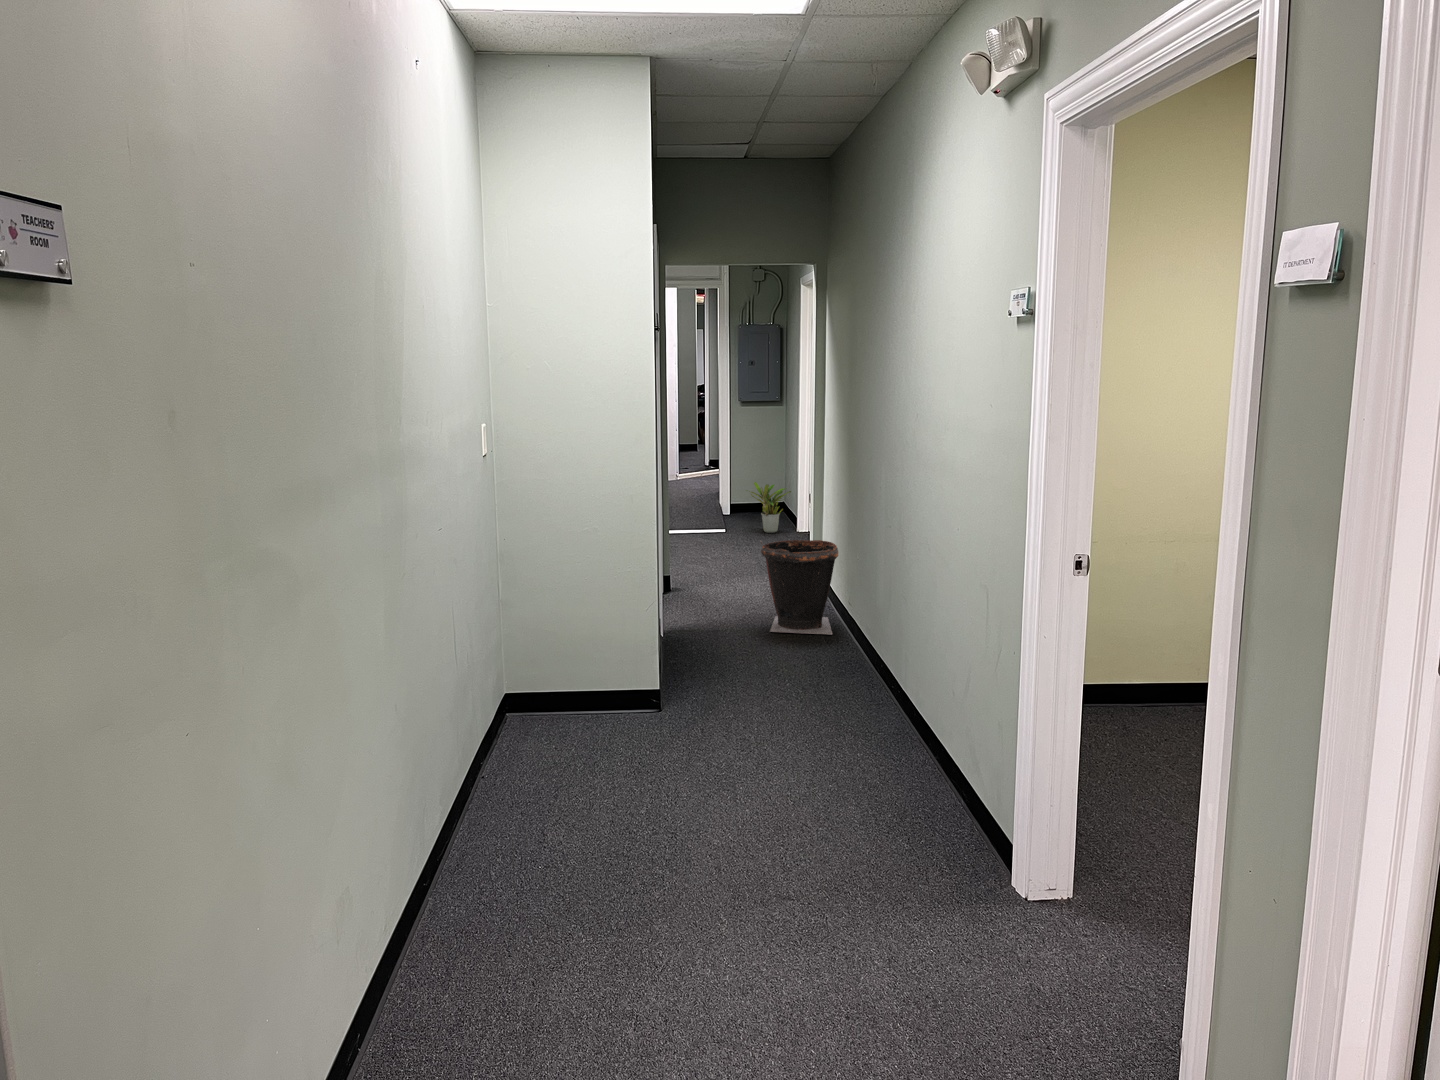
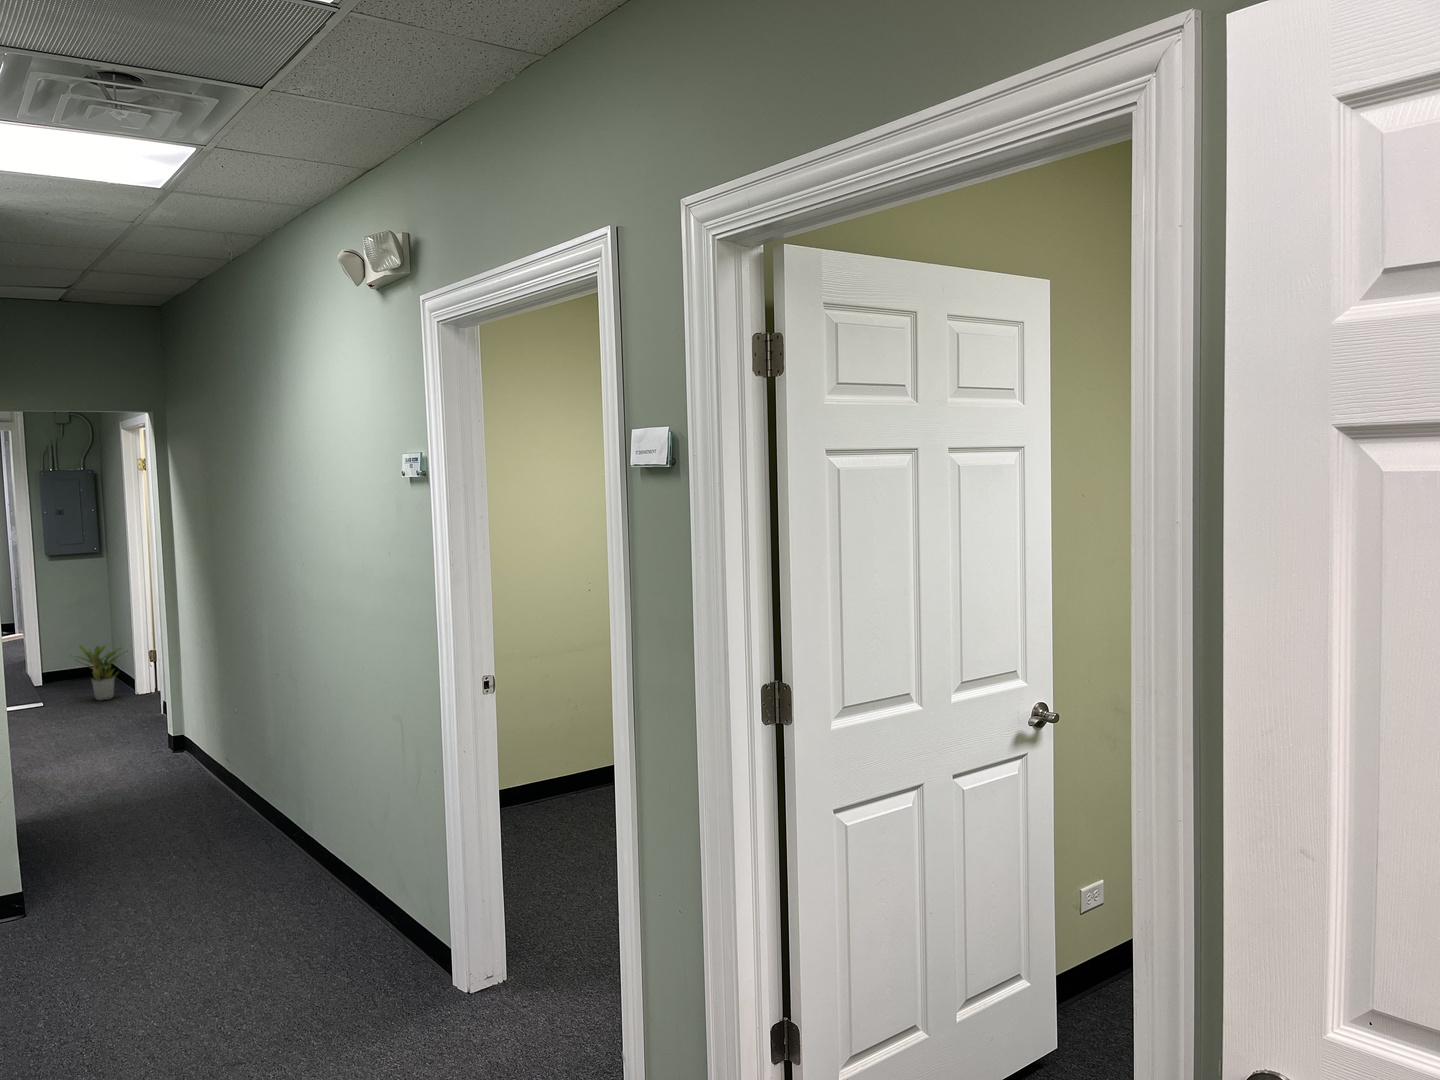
waste bin: present [760,540,838,635] -> none [117,699,213,807]

